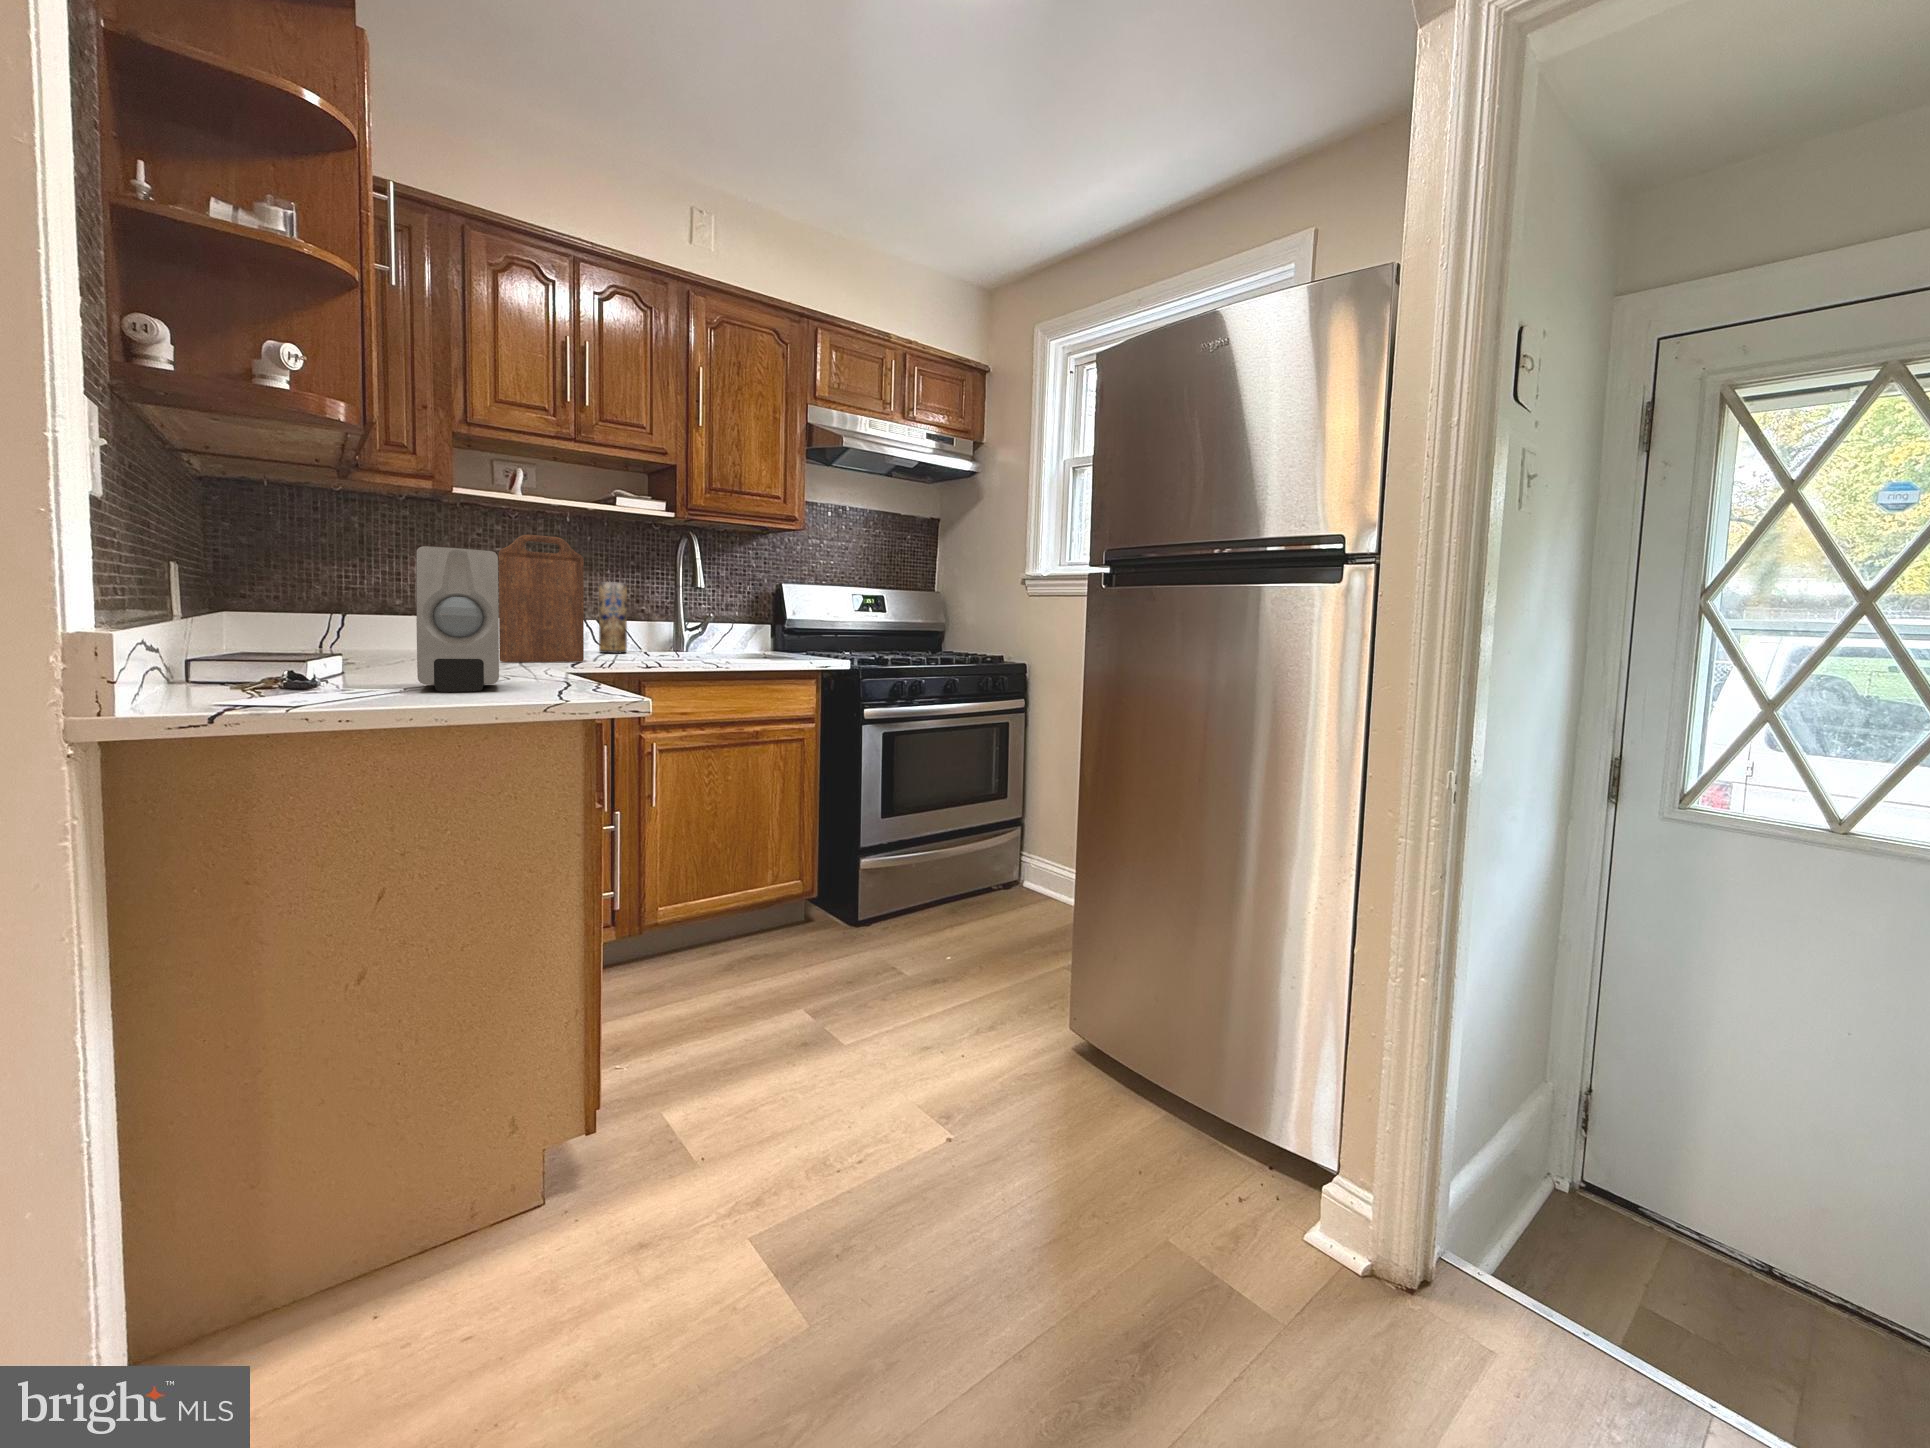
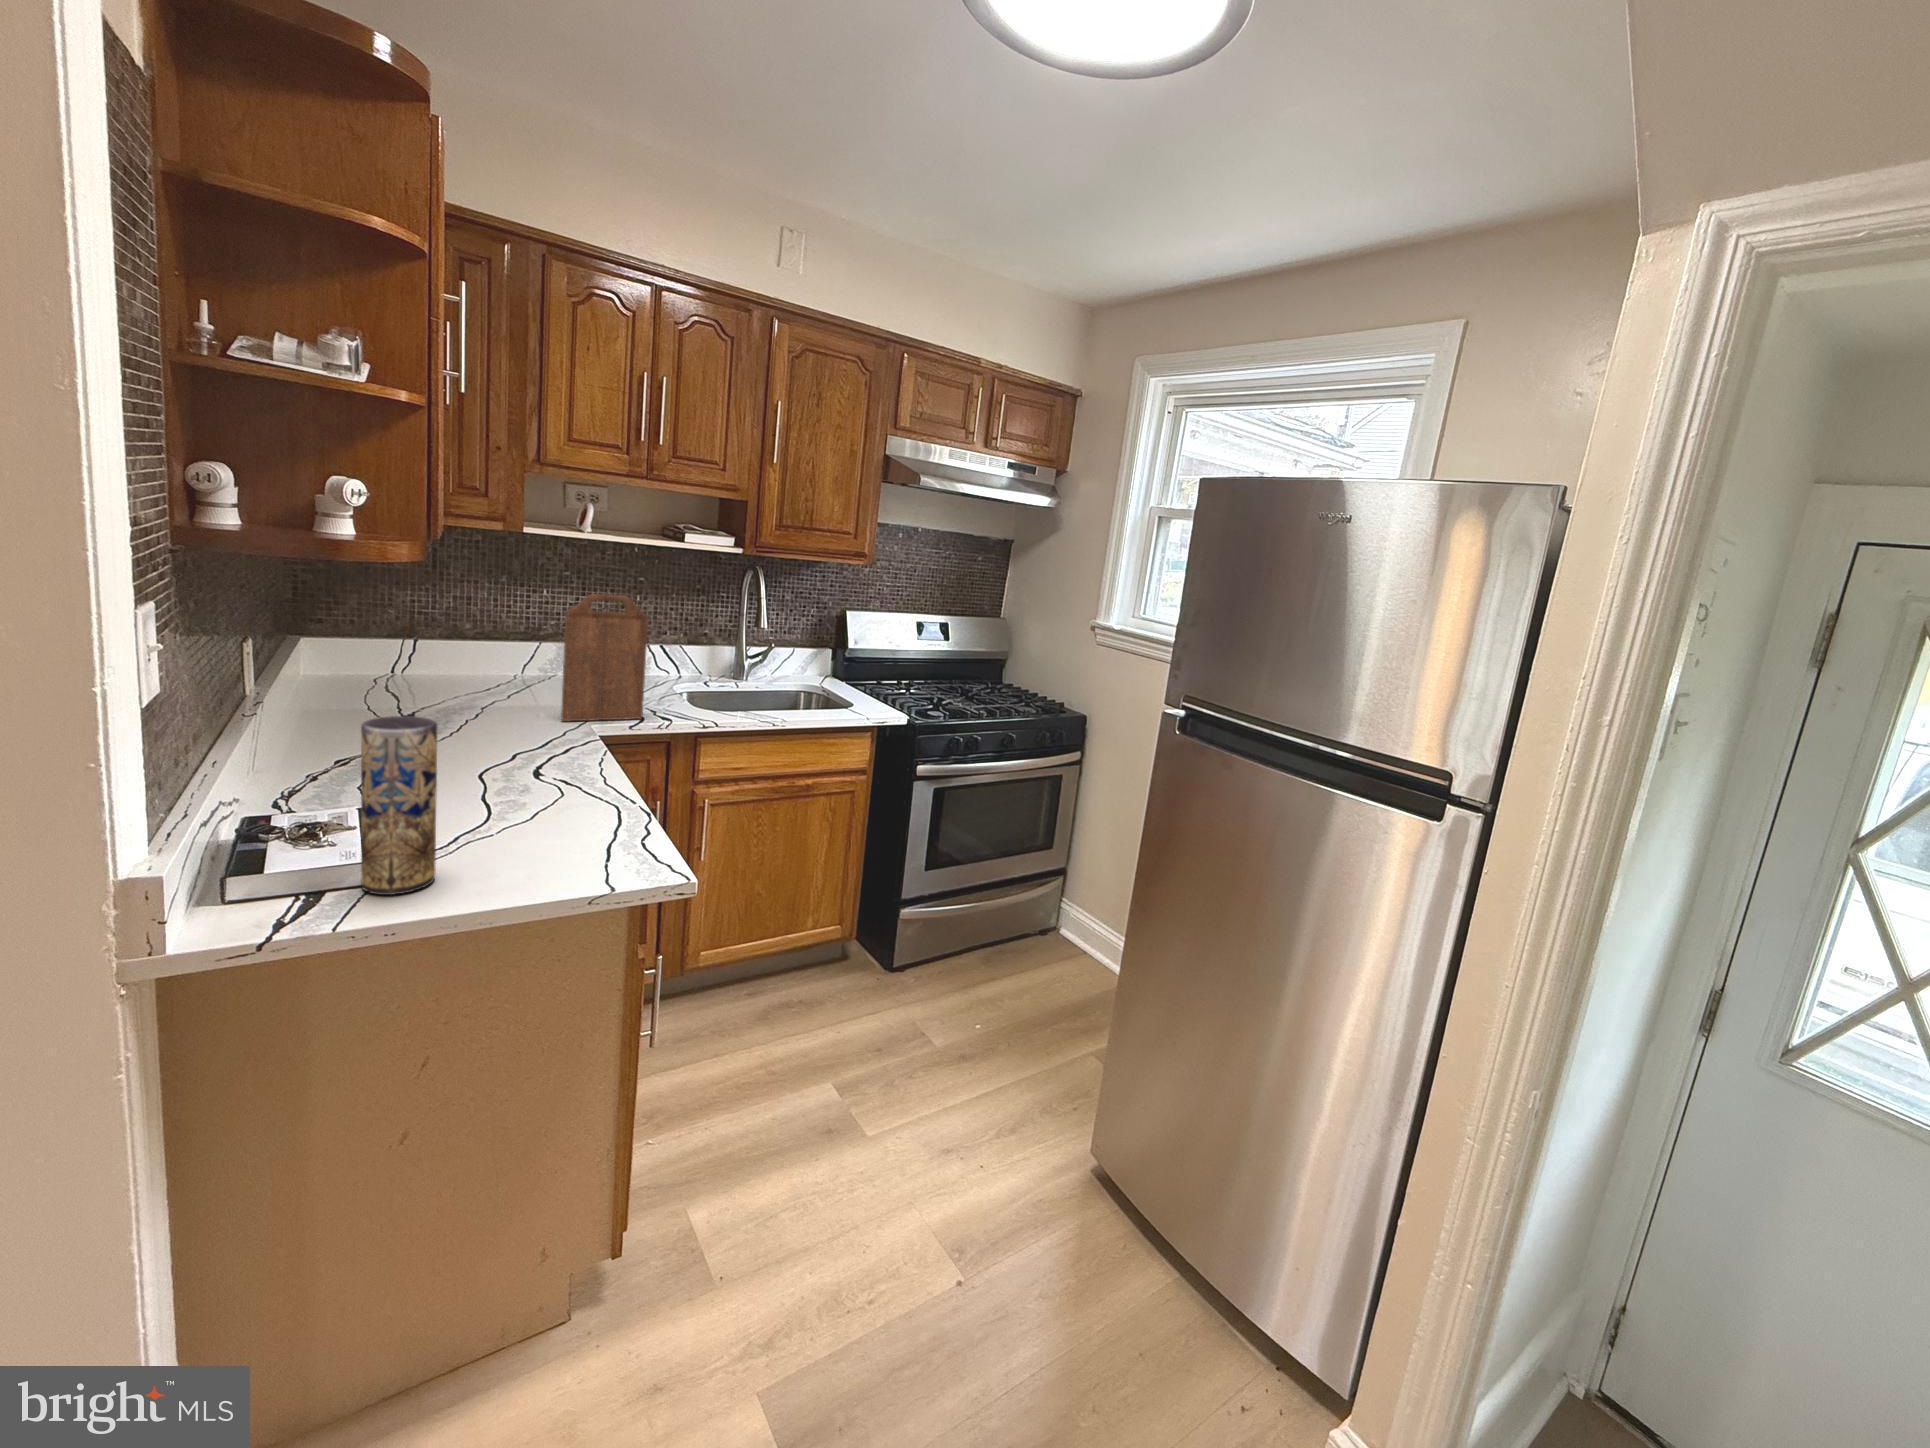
soap dispenser: present [416,546,499,692] -> none [478,691,561,847]
vase: present [599,582,627,653] -> present [361,716,438,895]

